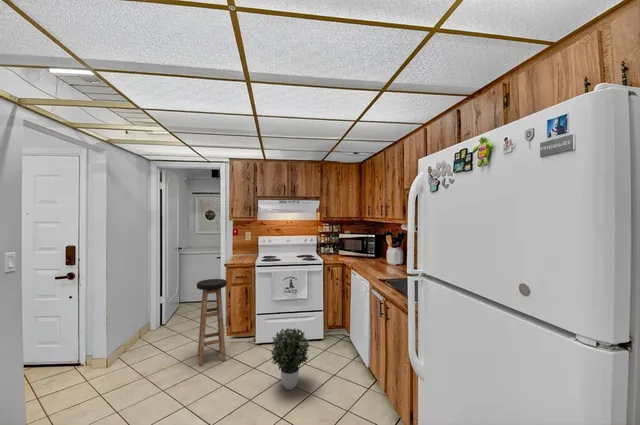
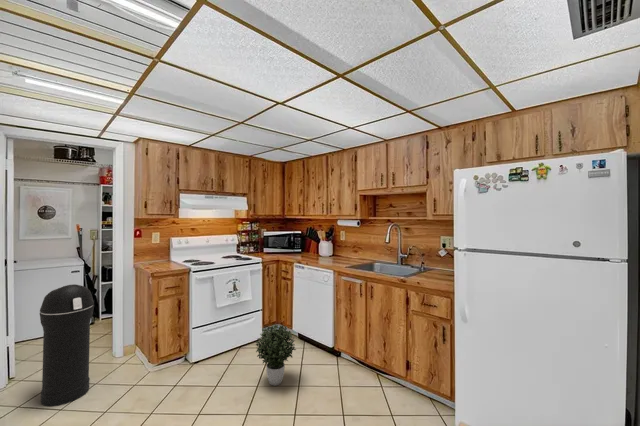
trash can: none [158,267,190,349] -> present [40,284,94,406]
bar stool: present [197,279,227,366] -> none [129,291,177,403]

